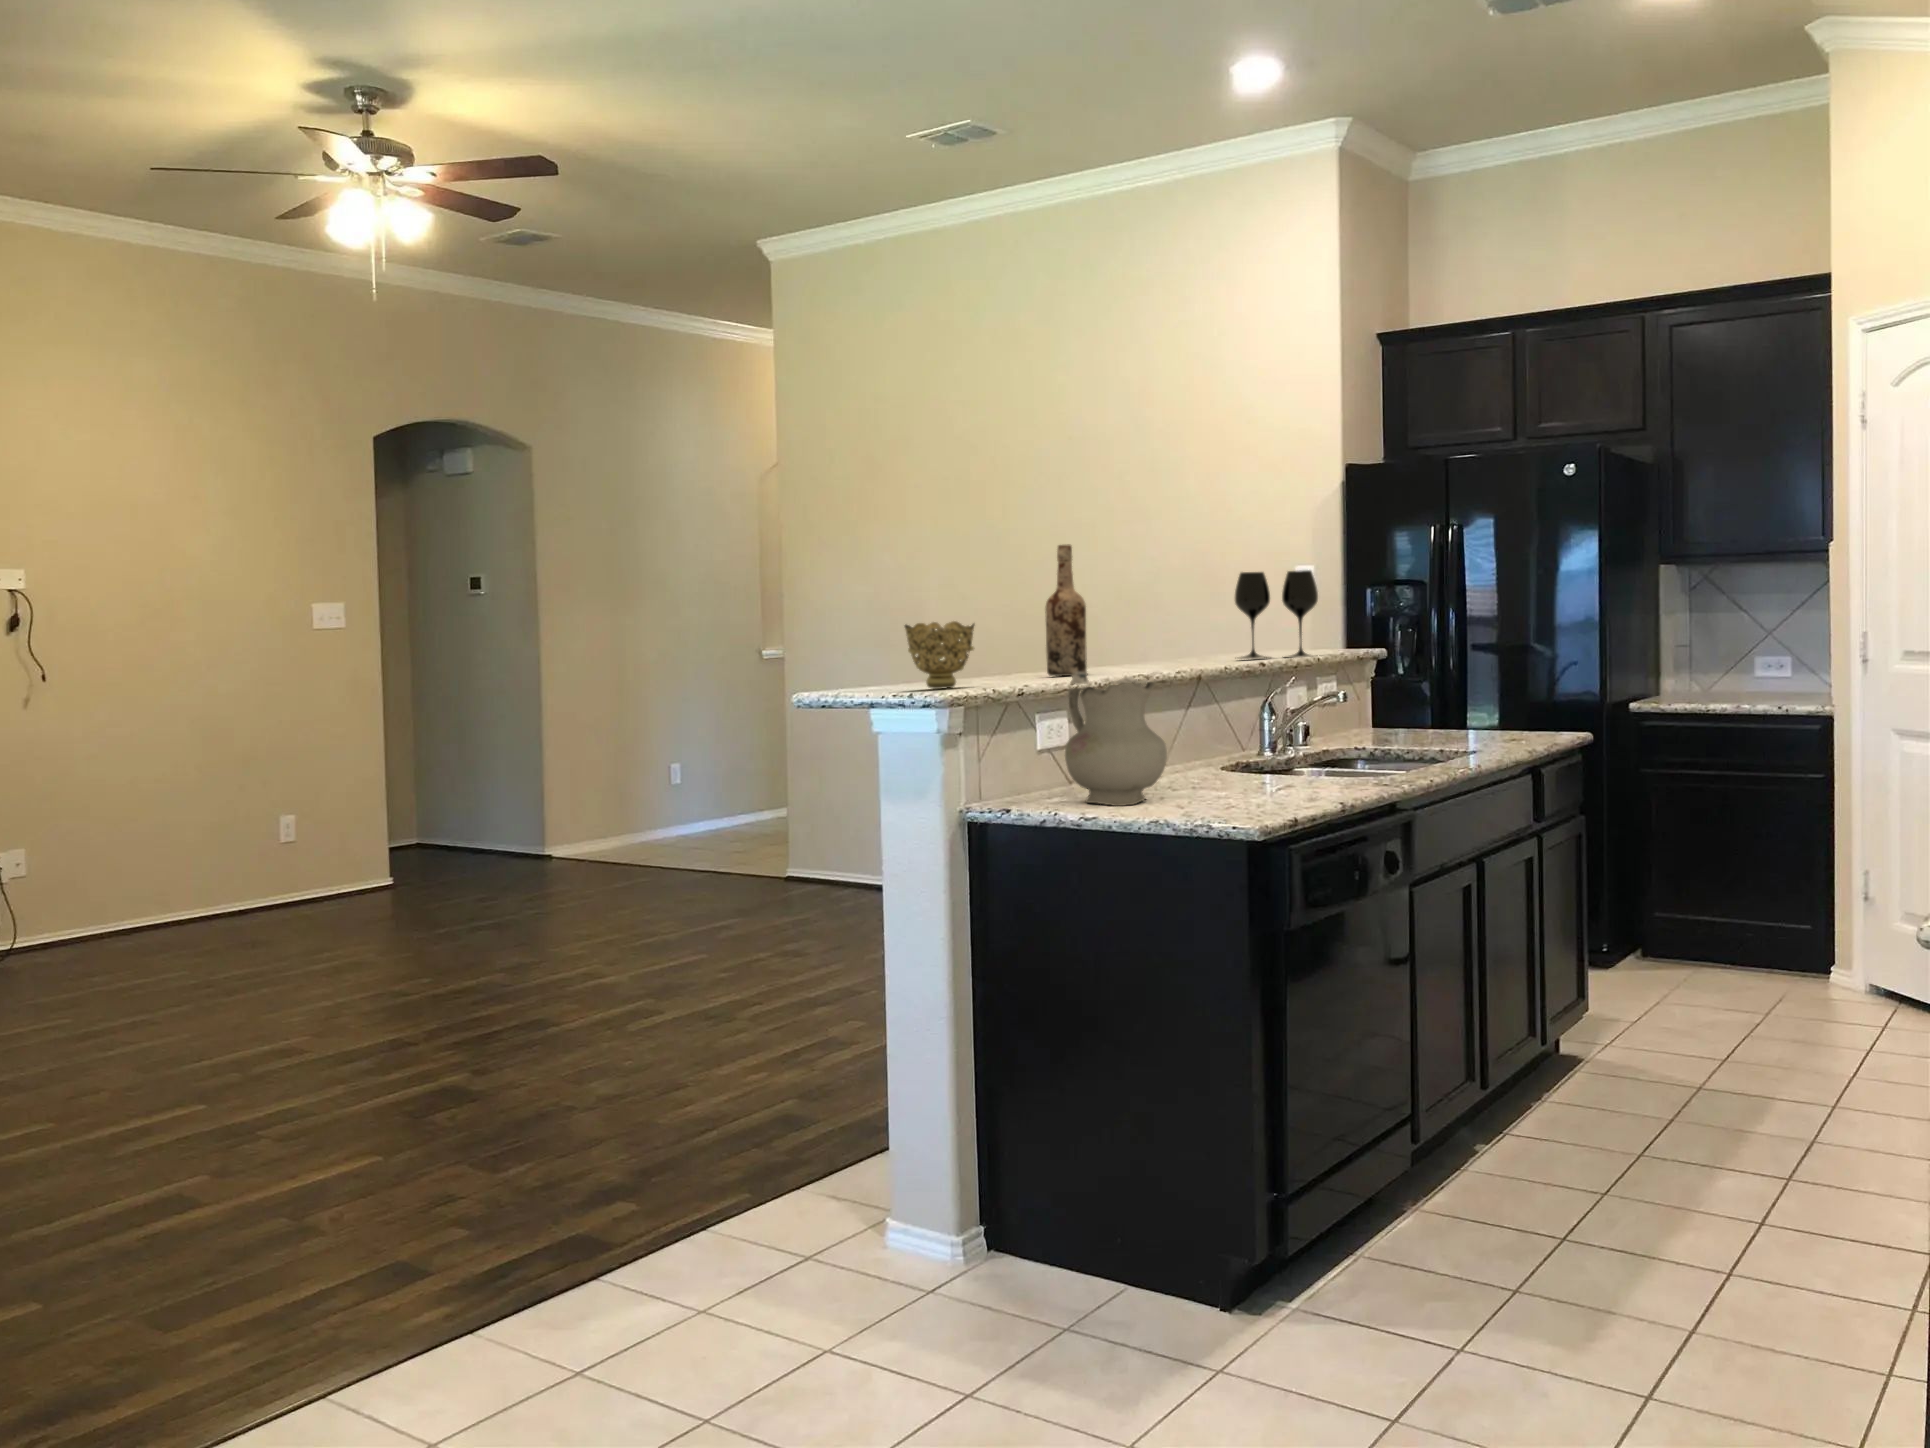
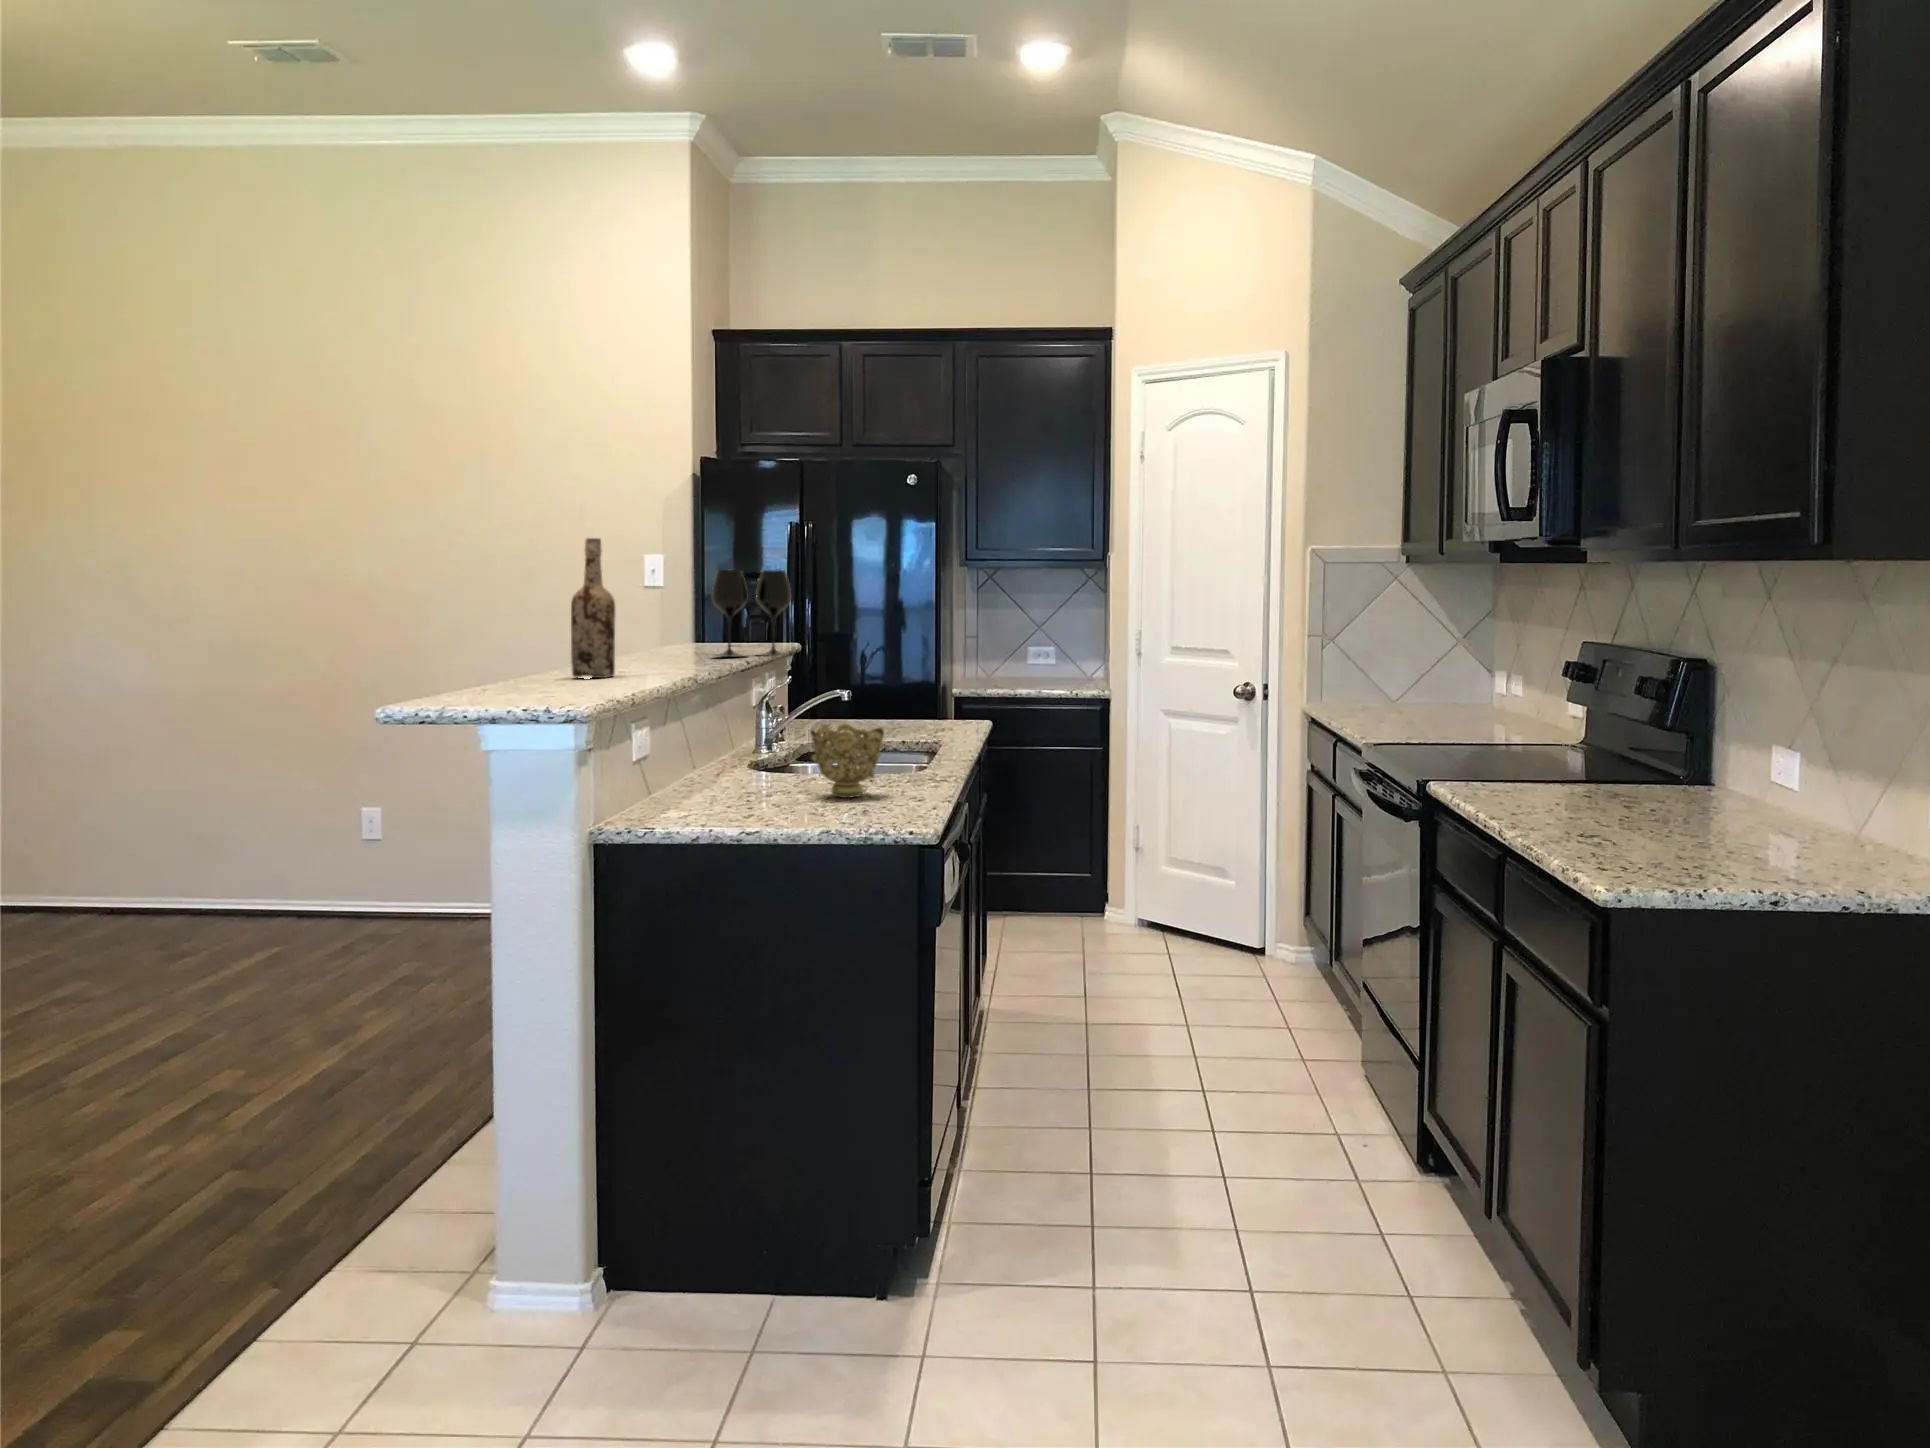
decorative bowl: present [905,621,975,689] -> present [811,724,884,798]
ceramic pitcher: present [1065,671,1167,806] -> none [686,680,797,817]

